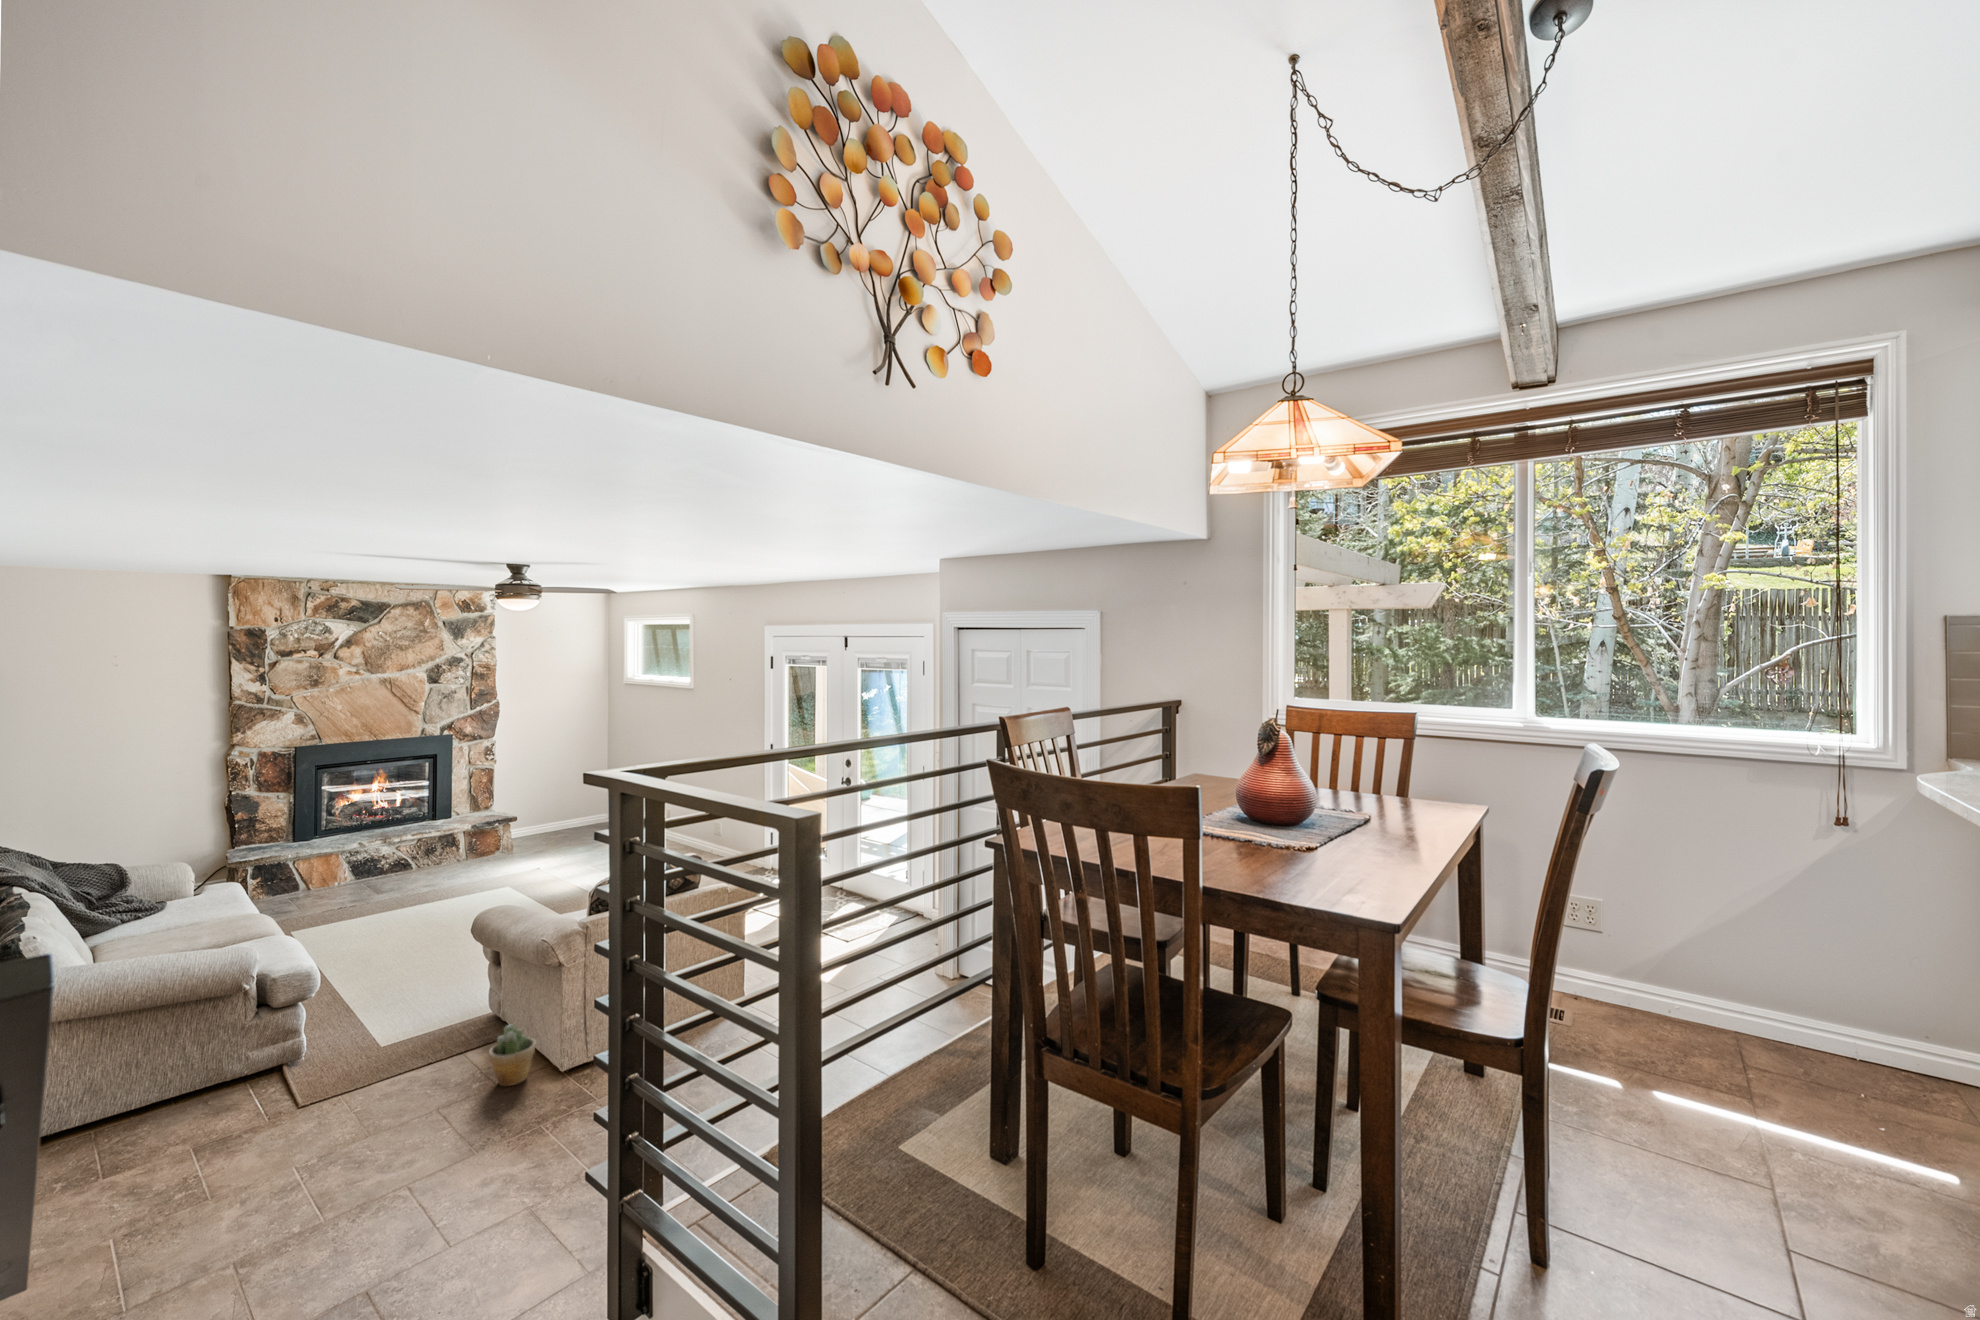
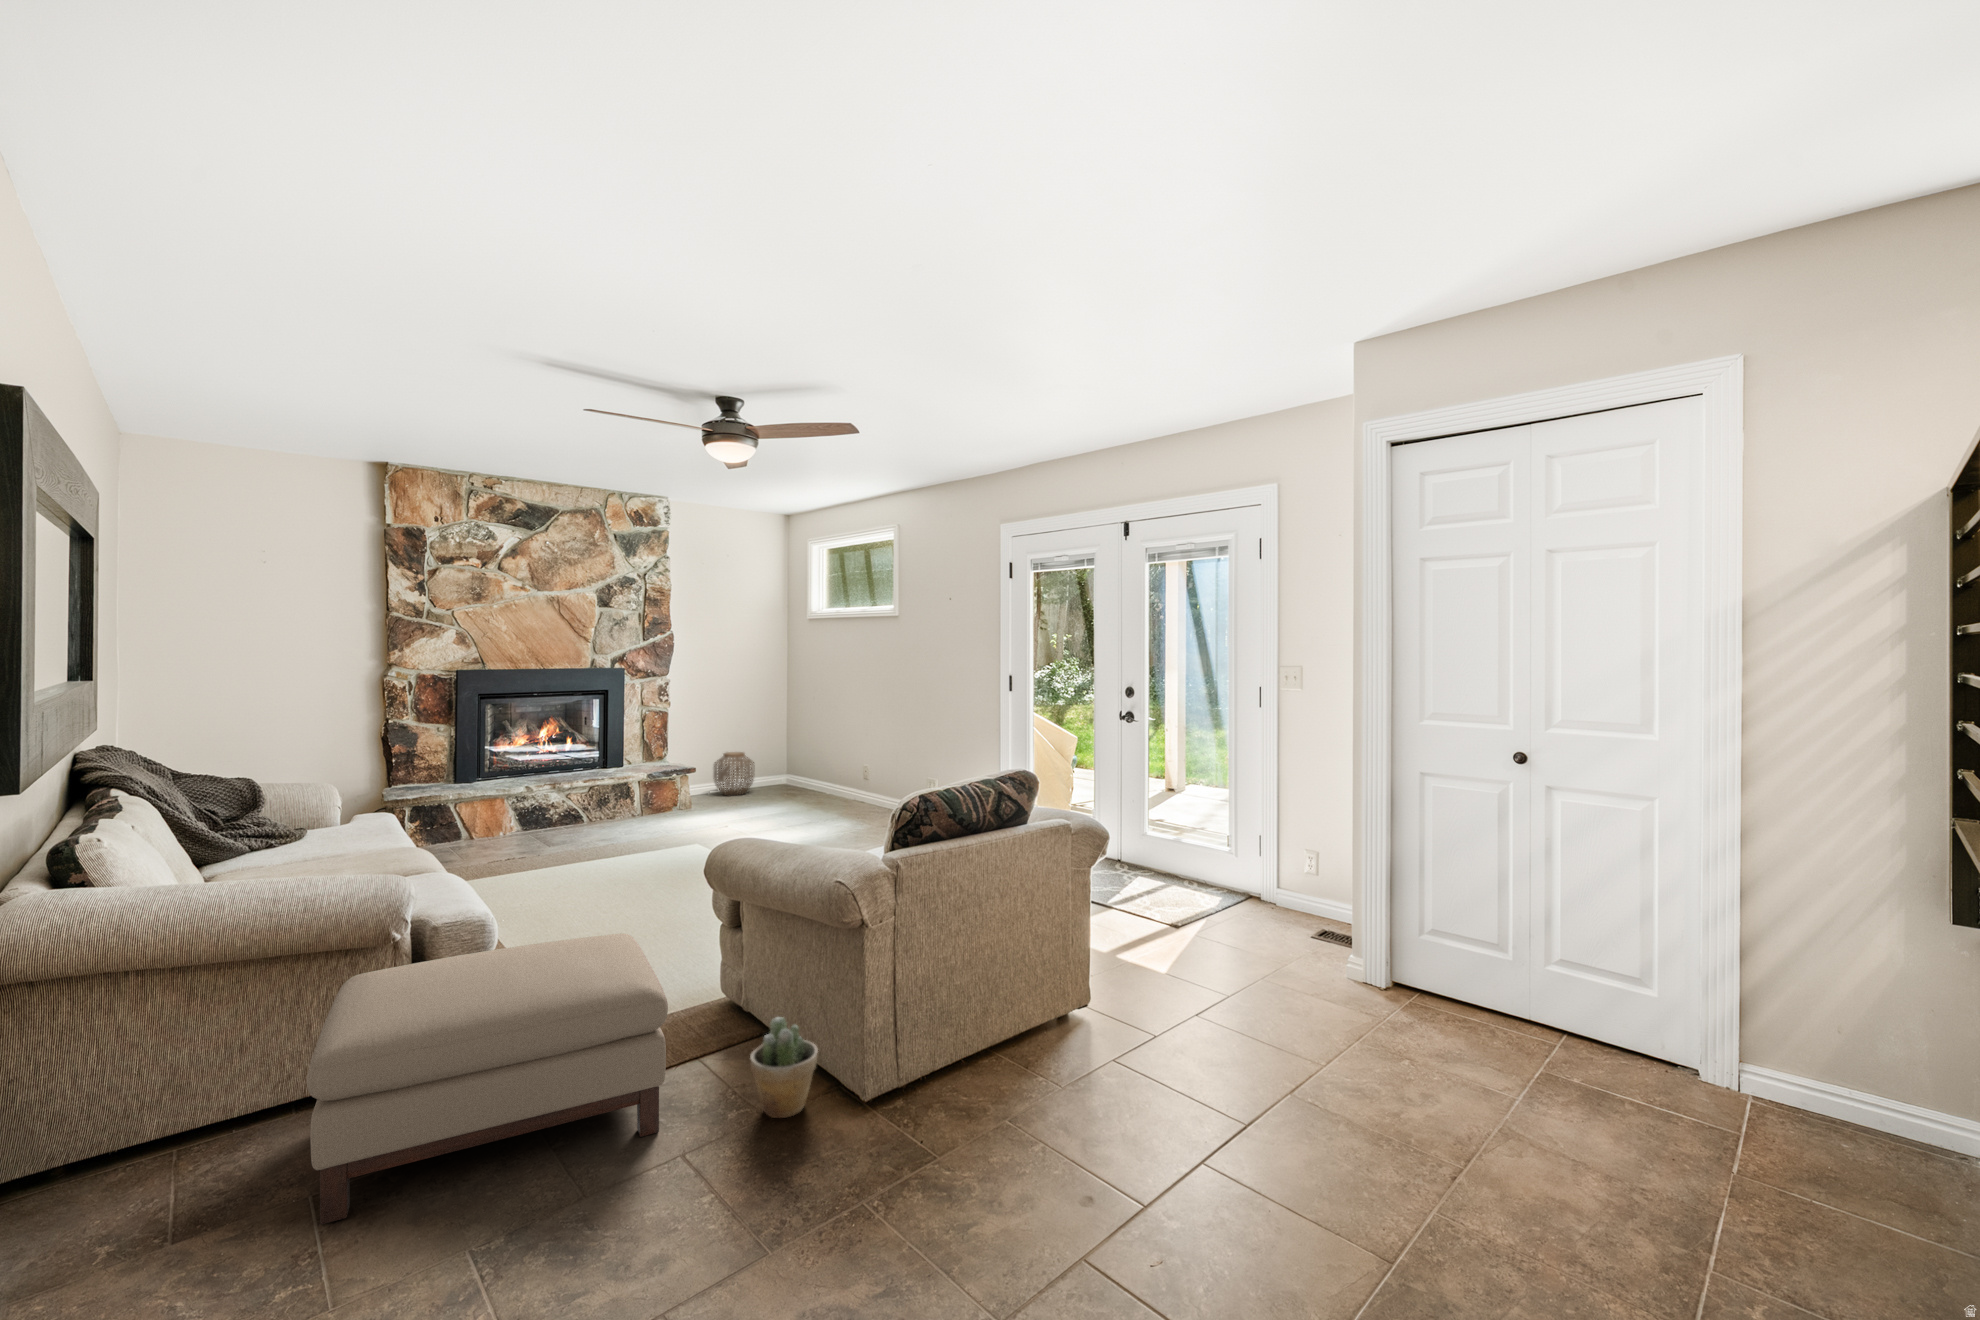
woven basket: none [537,799,574,836] -> present [714,752,754,795]
ottoman: none [191,976,432,1163] -> present [307,933,668,1224]

